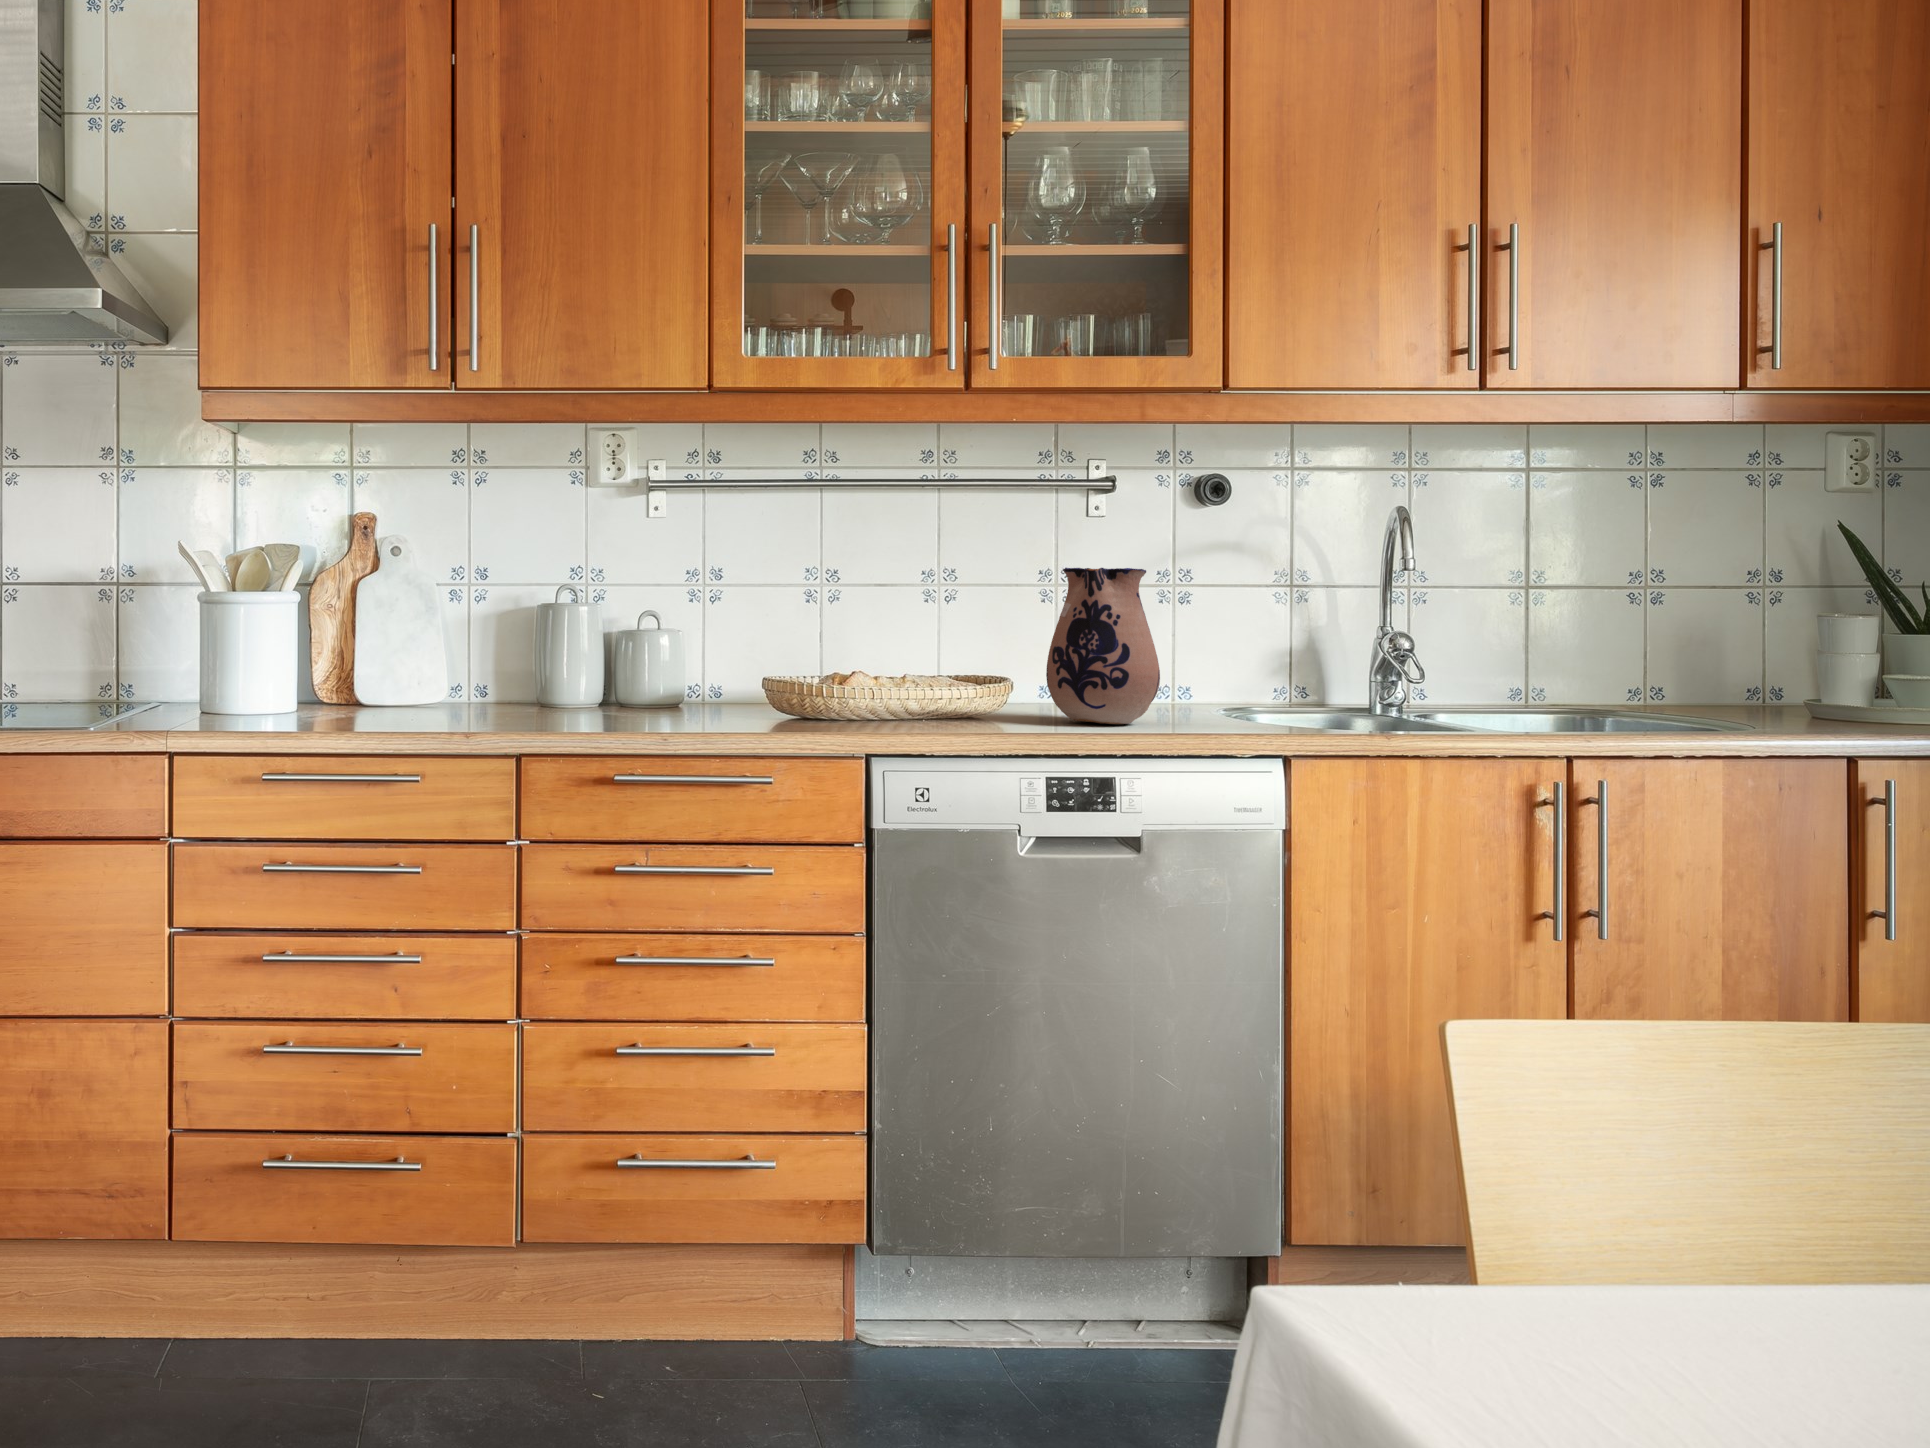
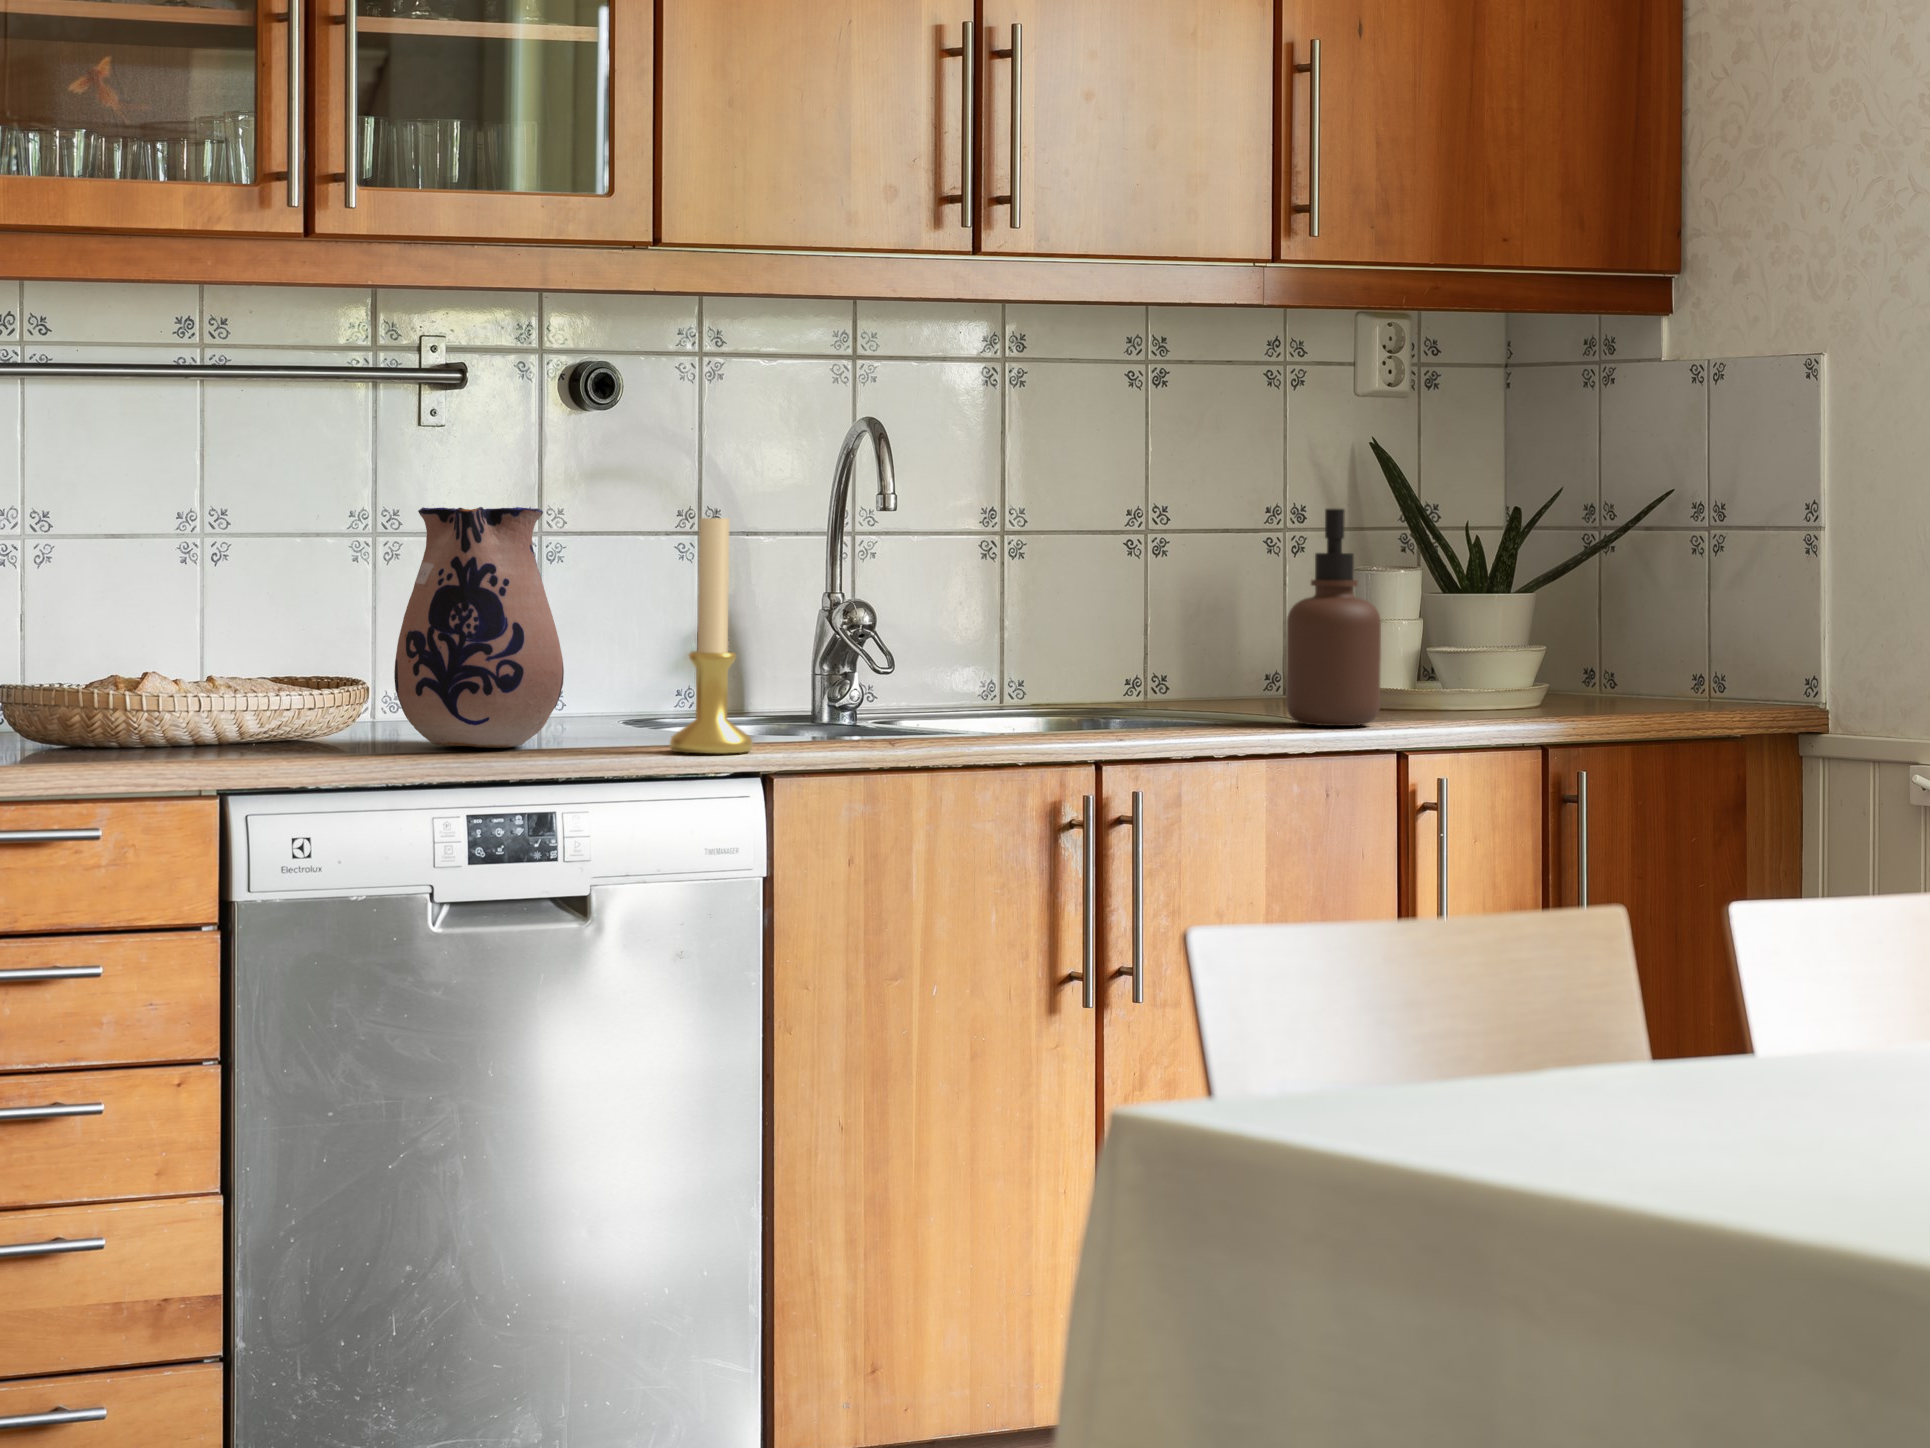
candle holder: none [1230,570,1291,737] -> present [670,517,753,753]
soap dispenser: none [1744,574,1832,741] -> present [1286,509,1381,726]

